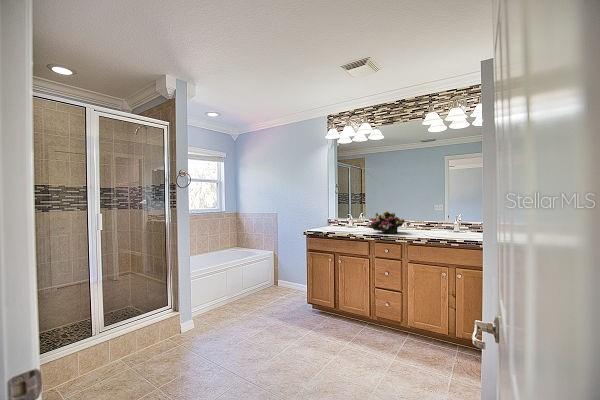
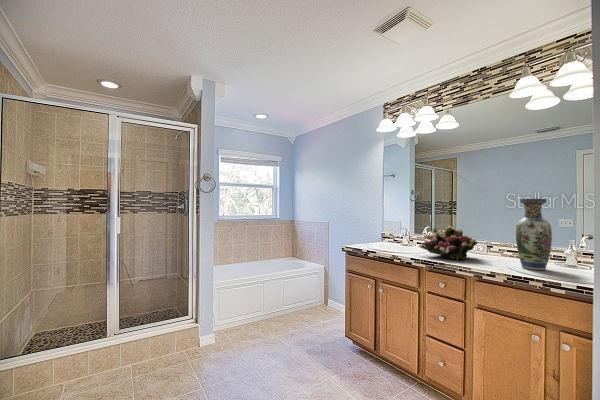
vase: none [429,191,448,235] -> present [516,199,552,270]

